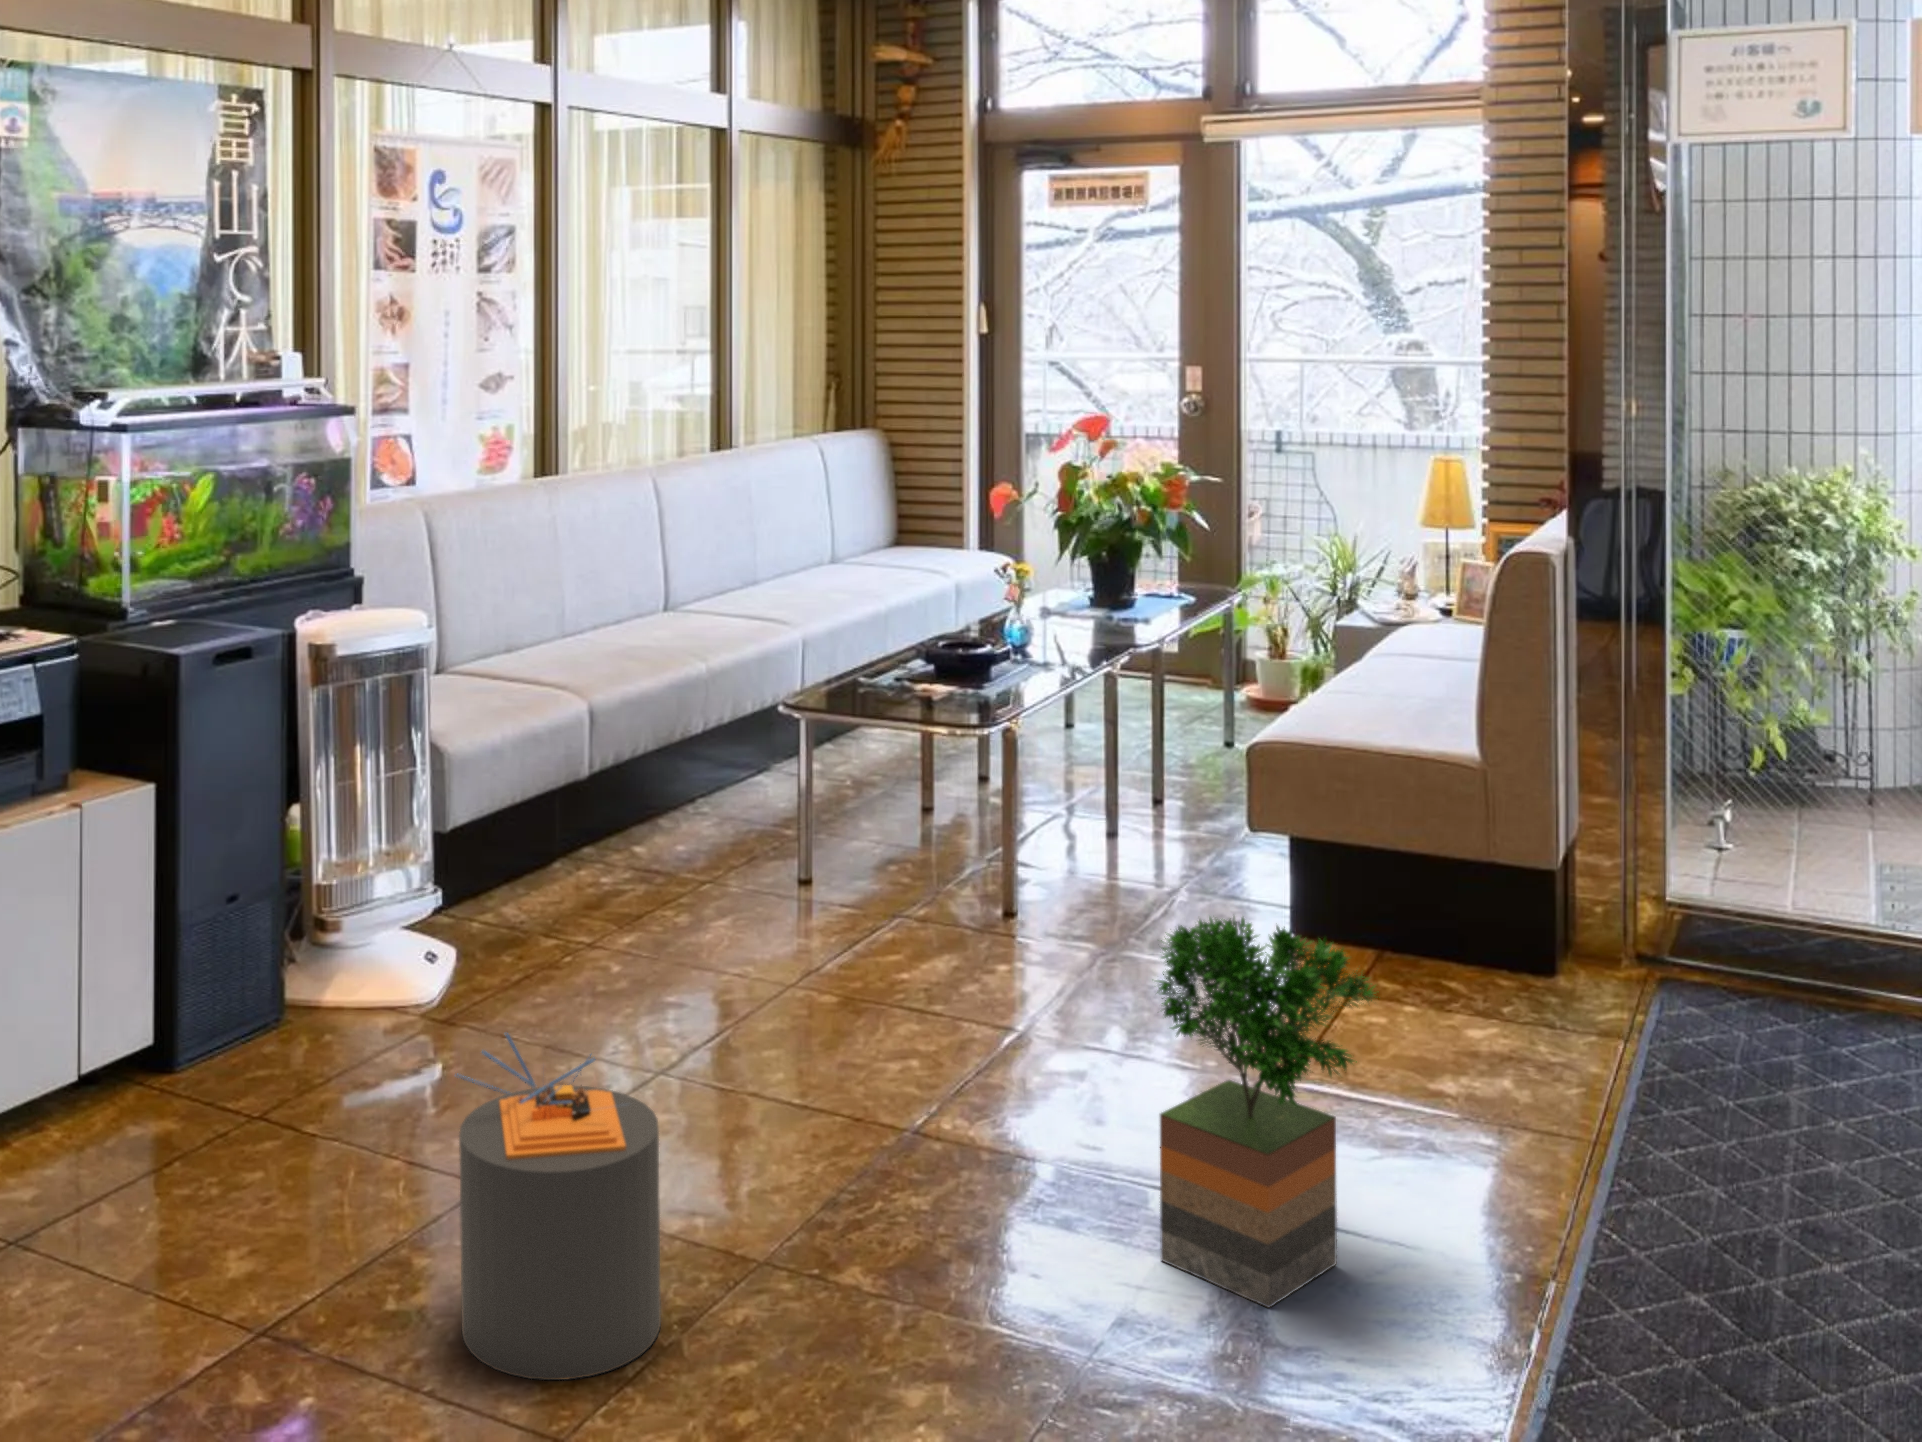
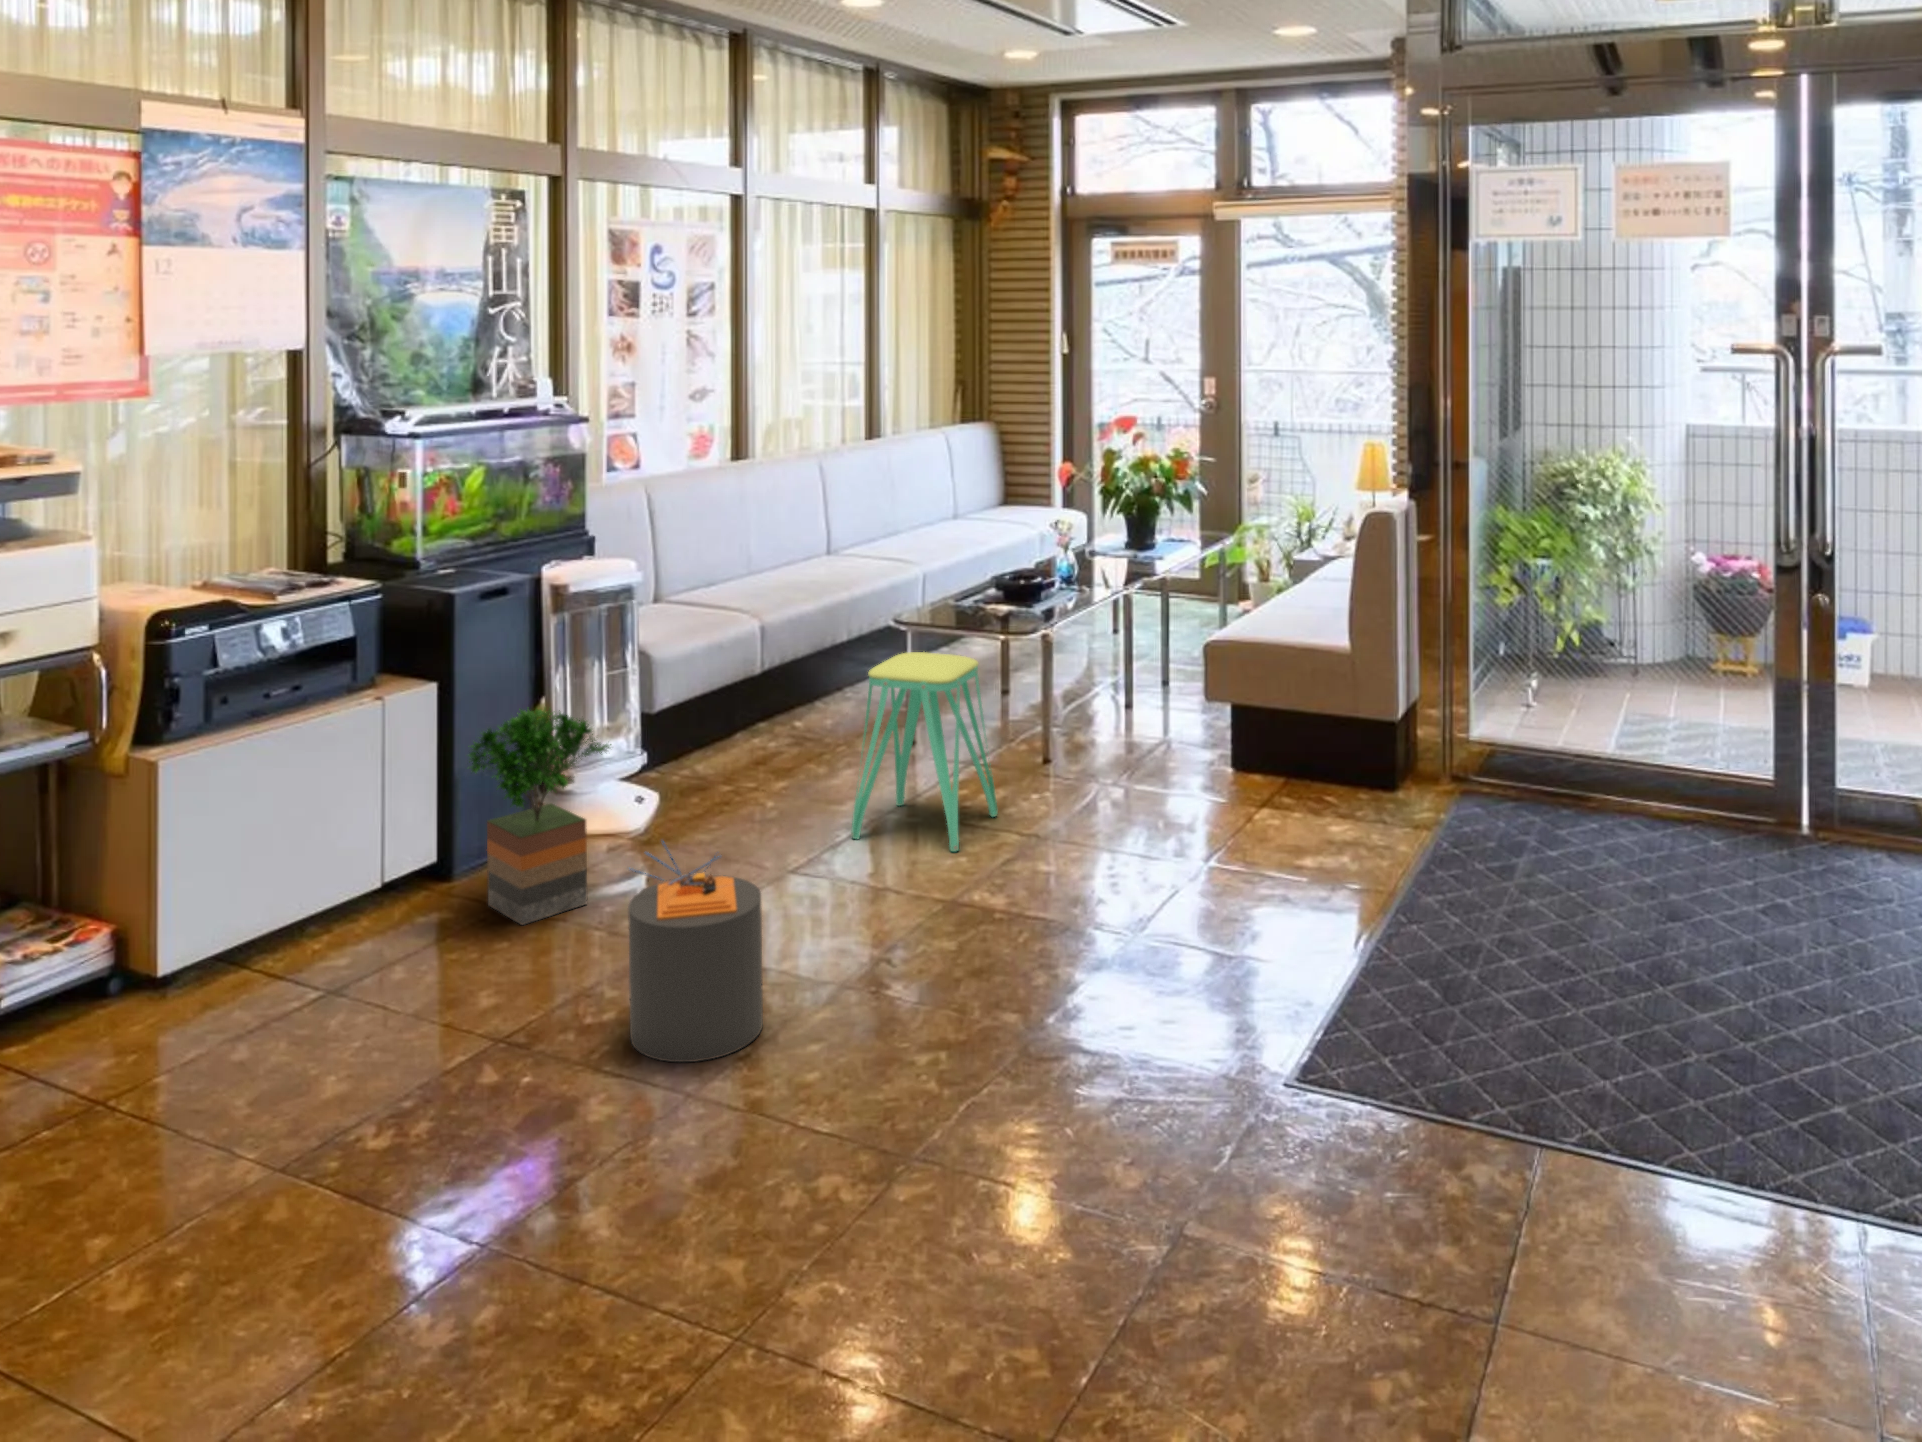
stool: none [745,750,954,1046] -> present [851,652,998,852]
potted tree: present [1157,917,1375,1308] -> present [469,707,611,925]

